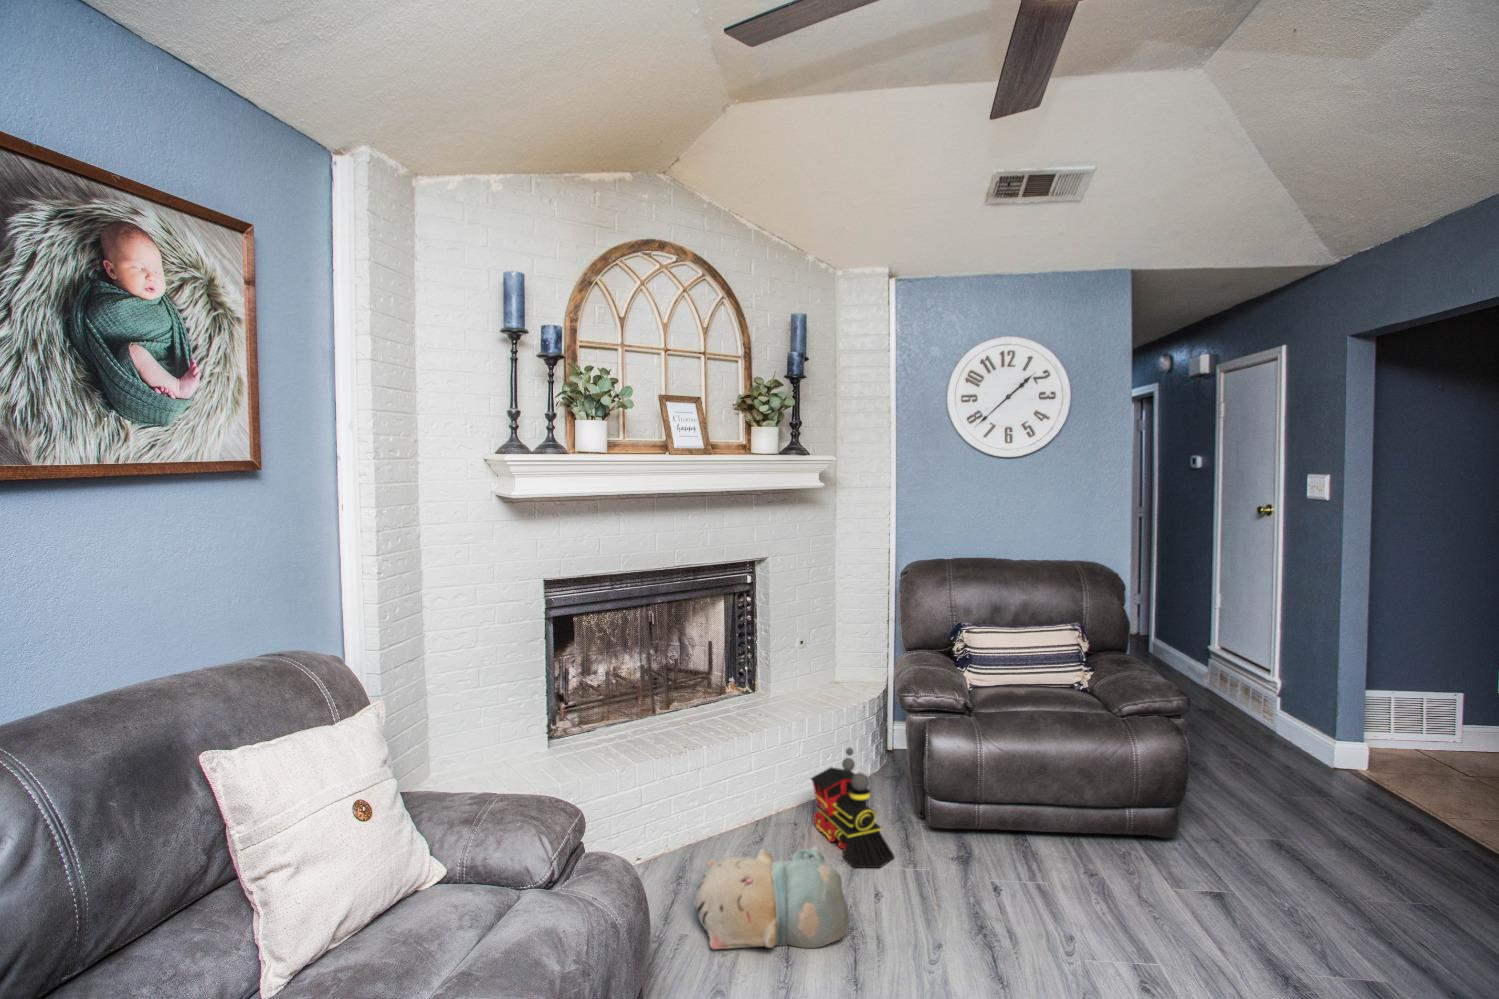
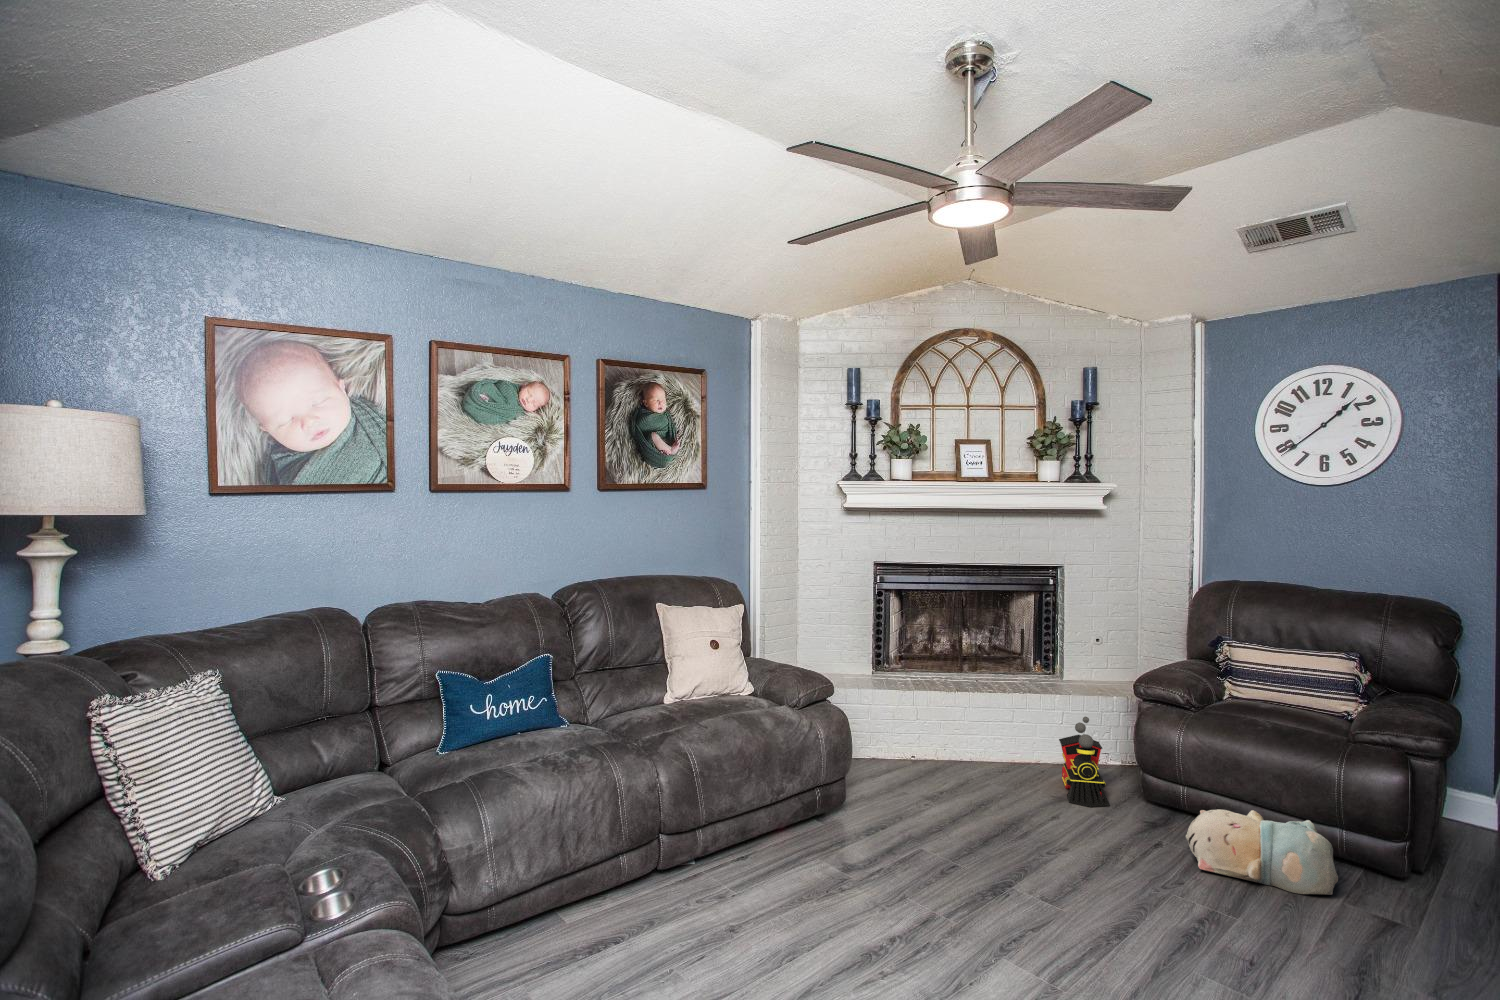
plush toy: present [694,847,849,949] -> present [1186,809,1338,895]

